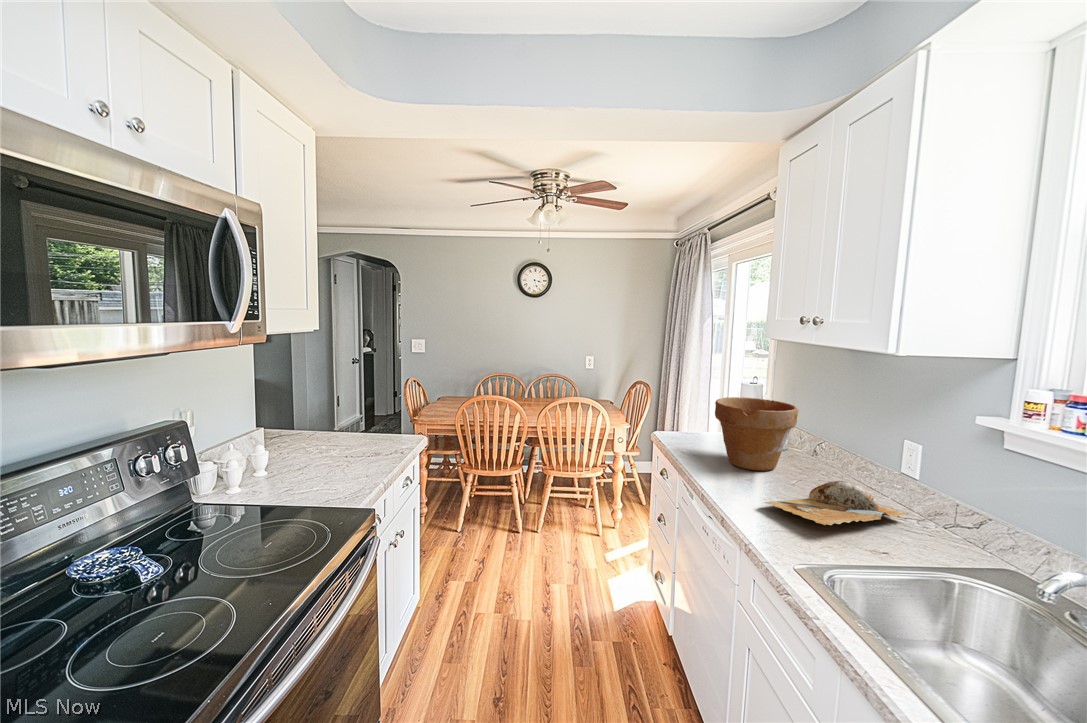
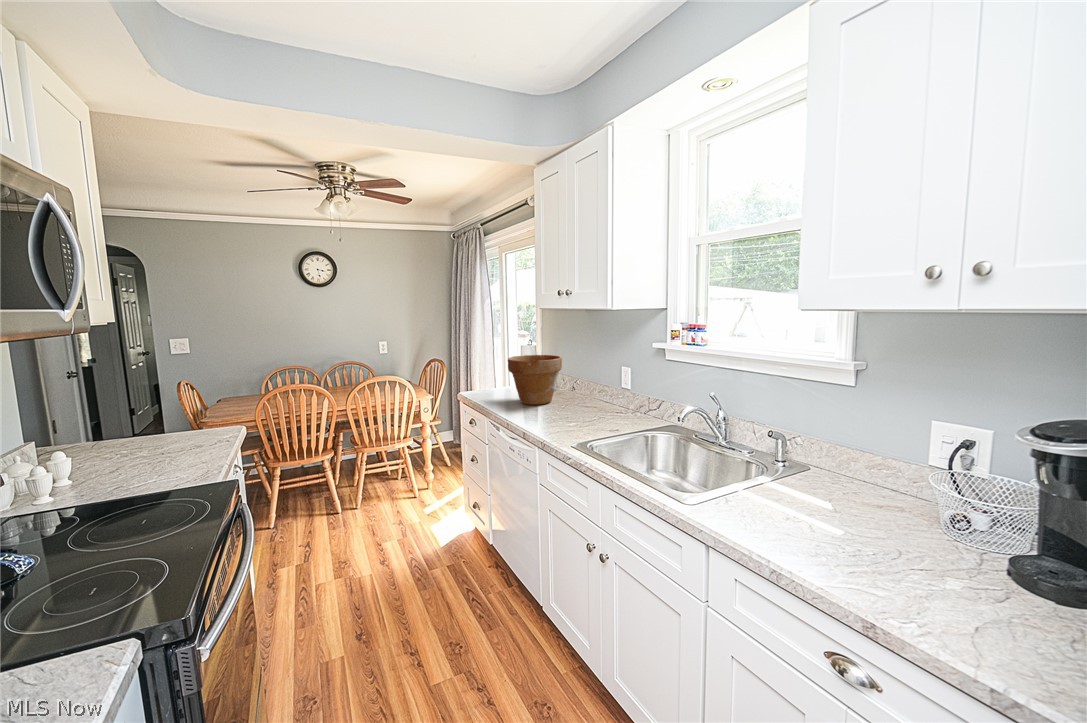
chopping board: present [764,481,905,525] -> none [547,397,625,422]

